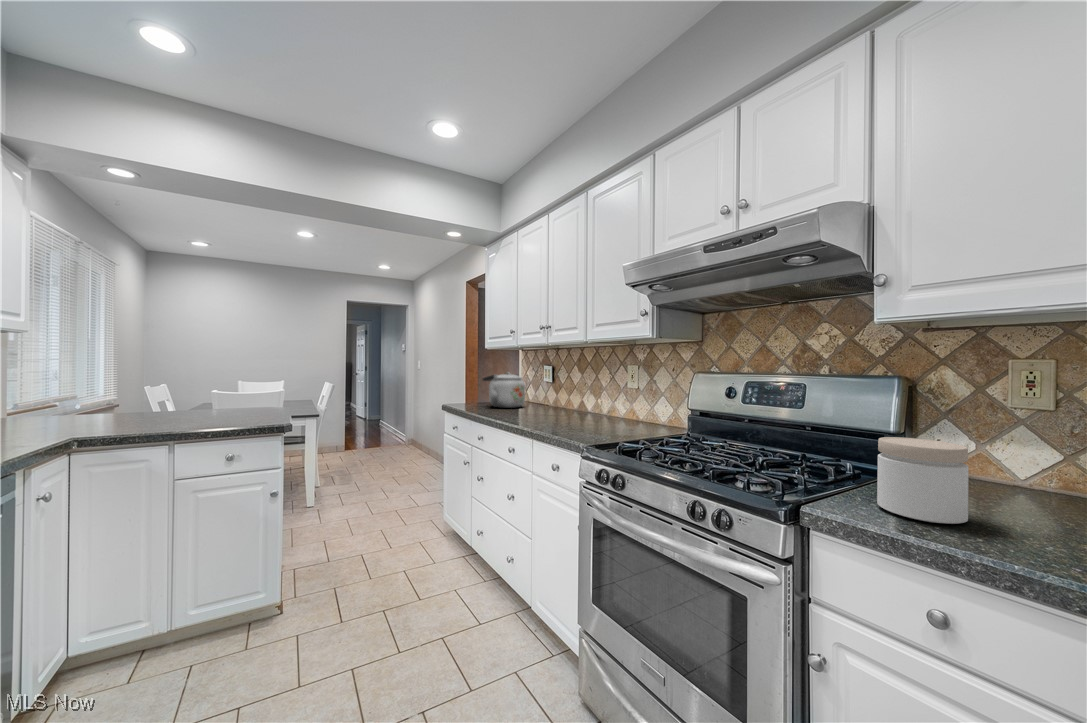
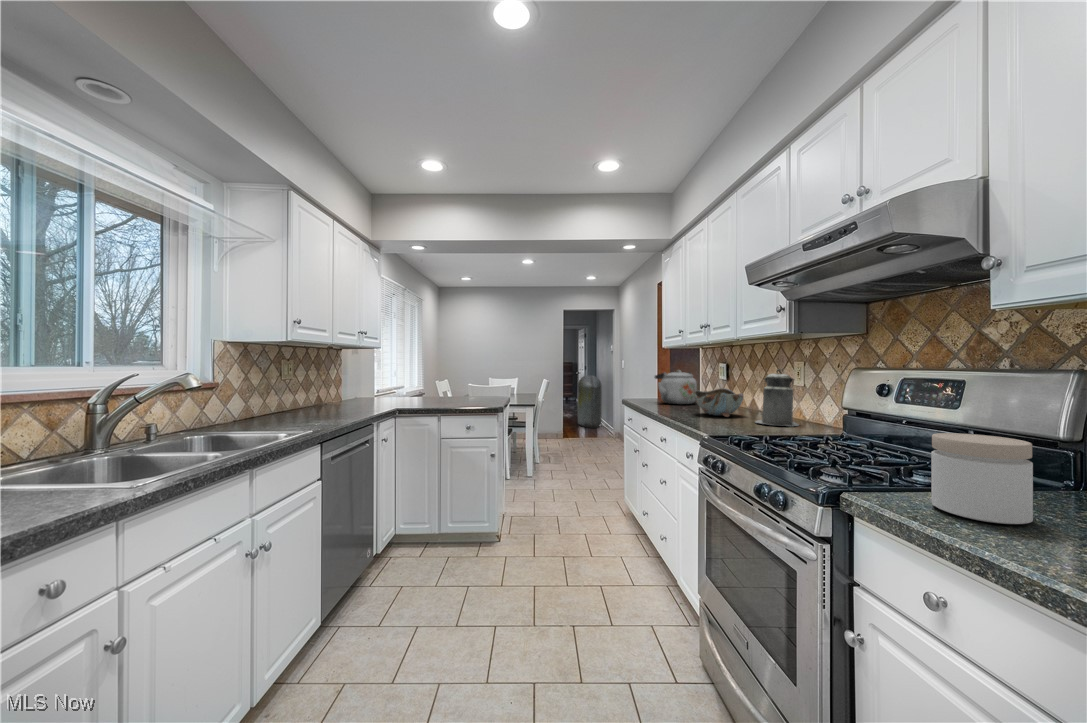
canister: none [604,373,642,427] -> present [756,369,798,426]
trash can: none [361,376,390,434] -> present [578,375,602,428]
bowl: none [539,391,586,421] -> present [694,388,744,417]

